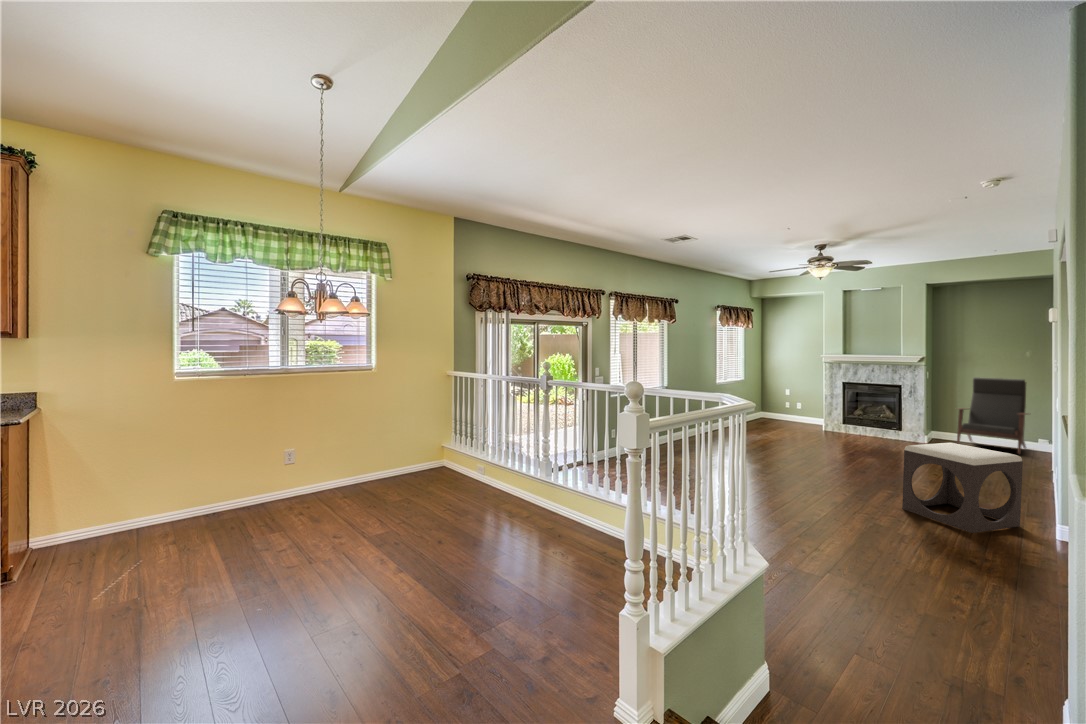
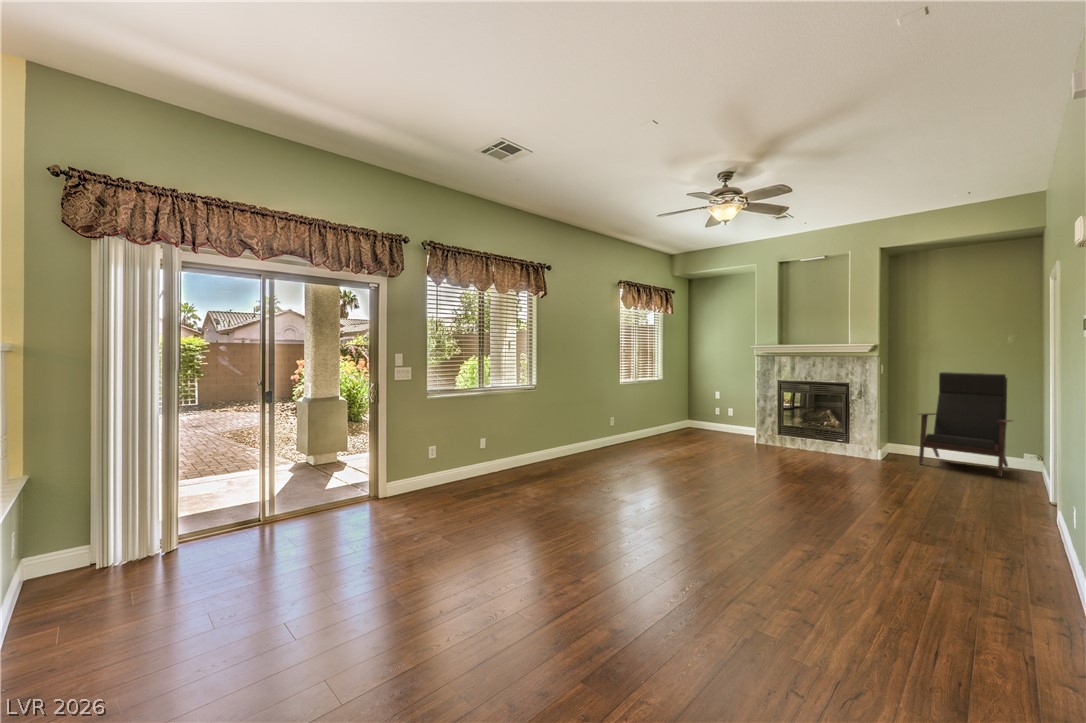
footstool: present [902,443,1023,533] -> none [820,474,1024,658]

